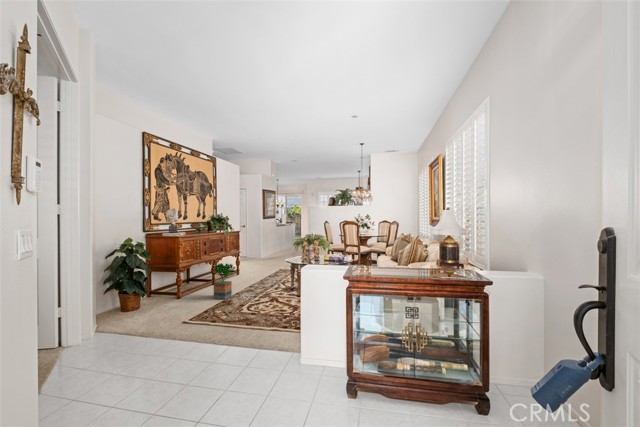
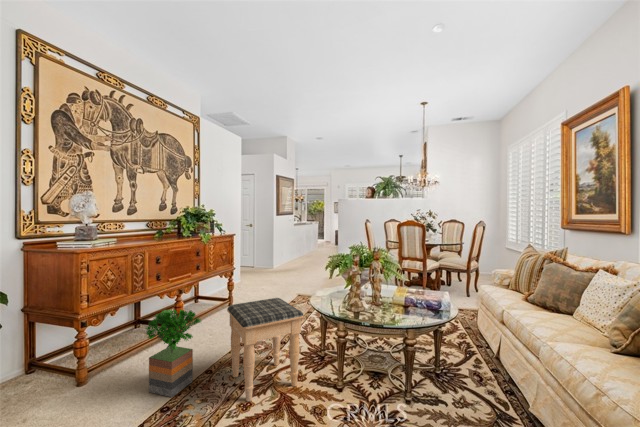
footstool: none [247,260,282,299] -> present [227,298,303,401]

